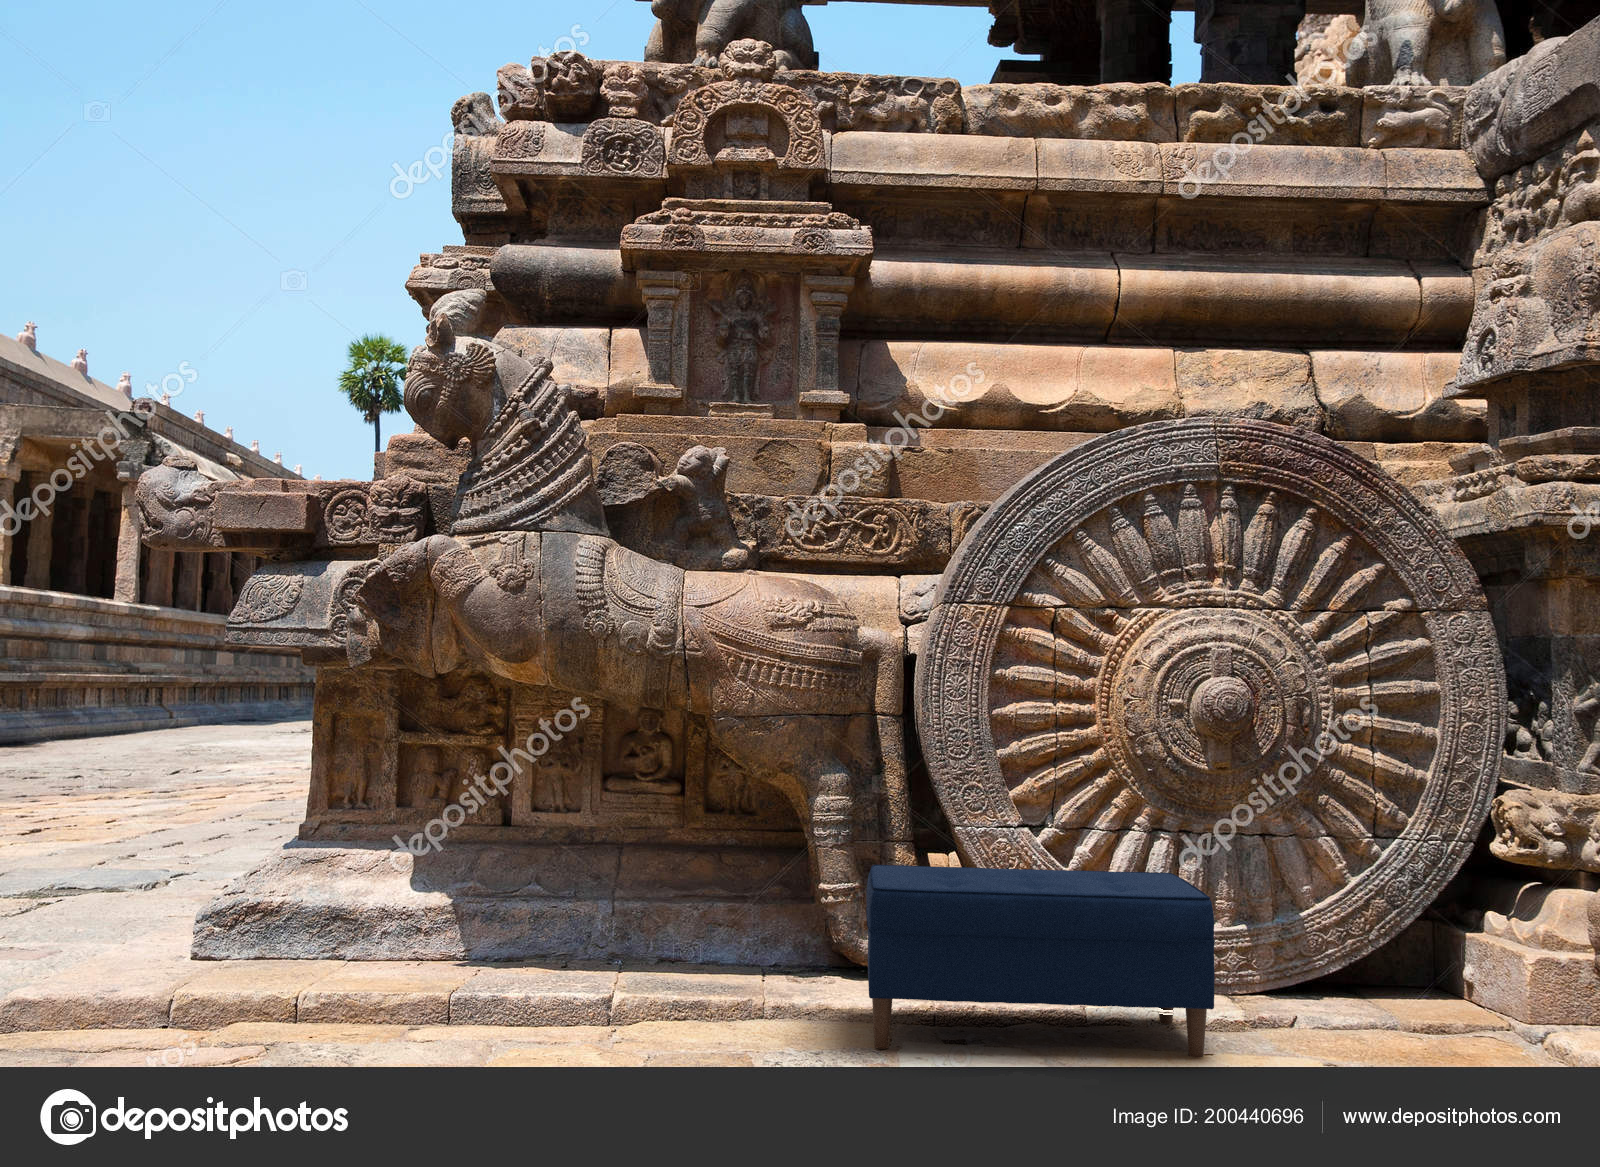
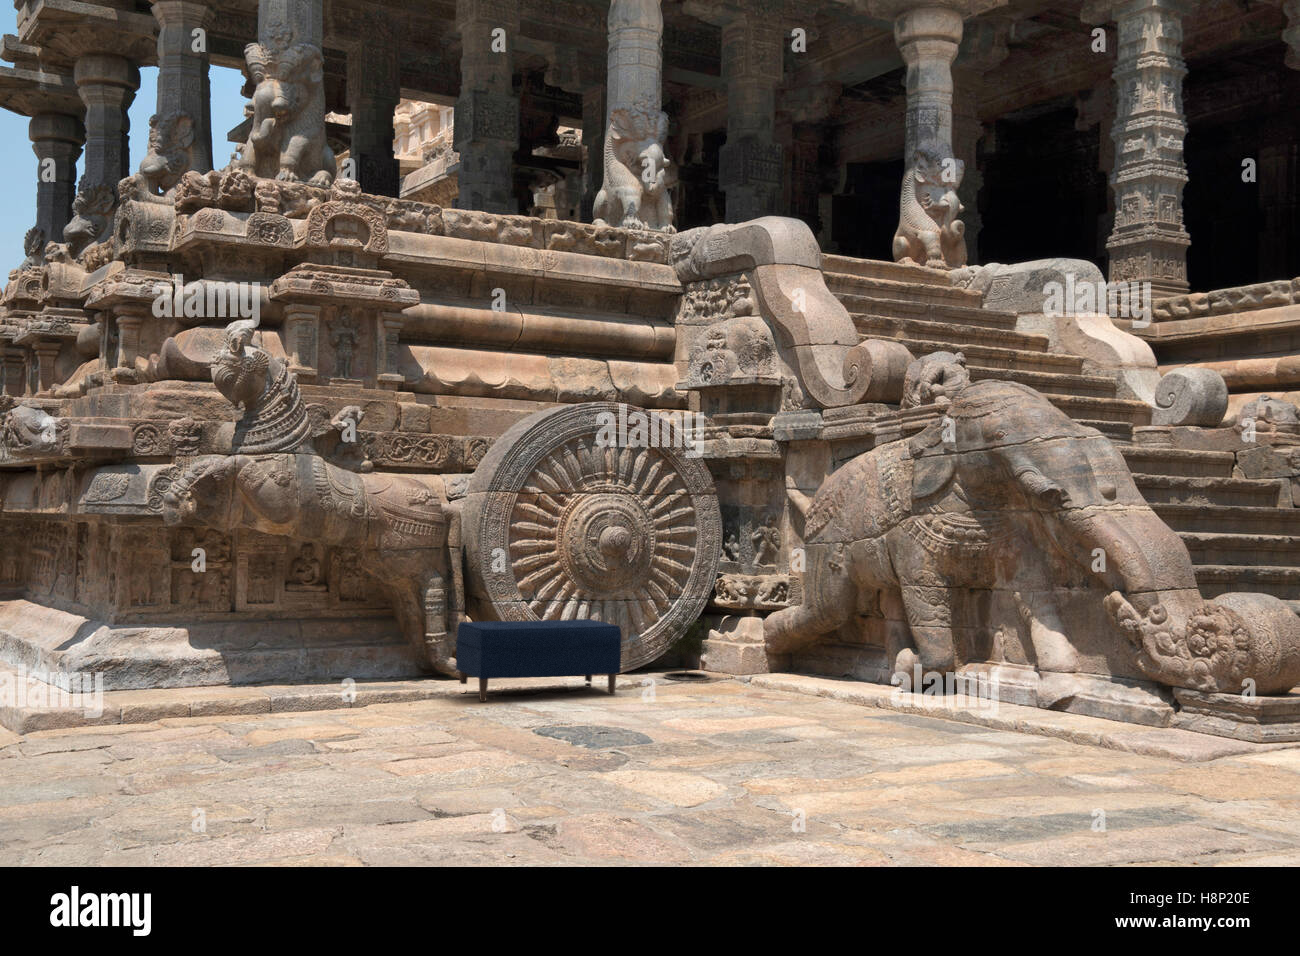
potted tree: none [1340,829,1484,1029] -> present [661,597,712,681]

